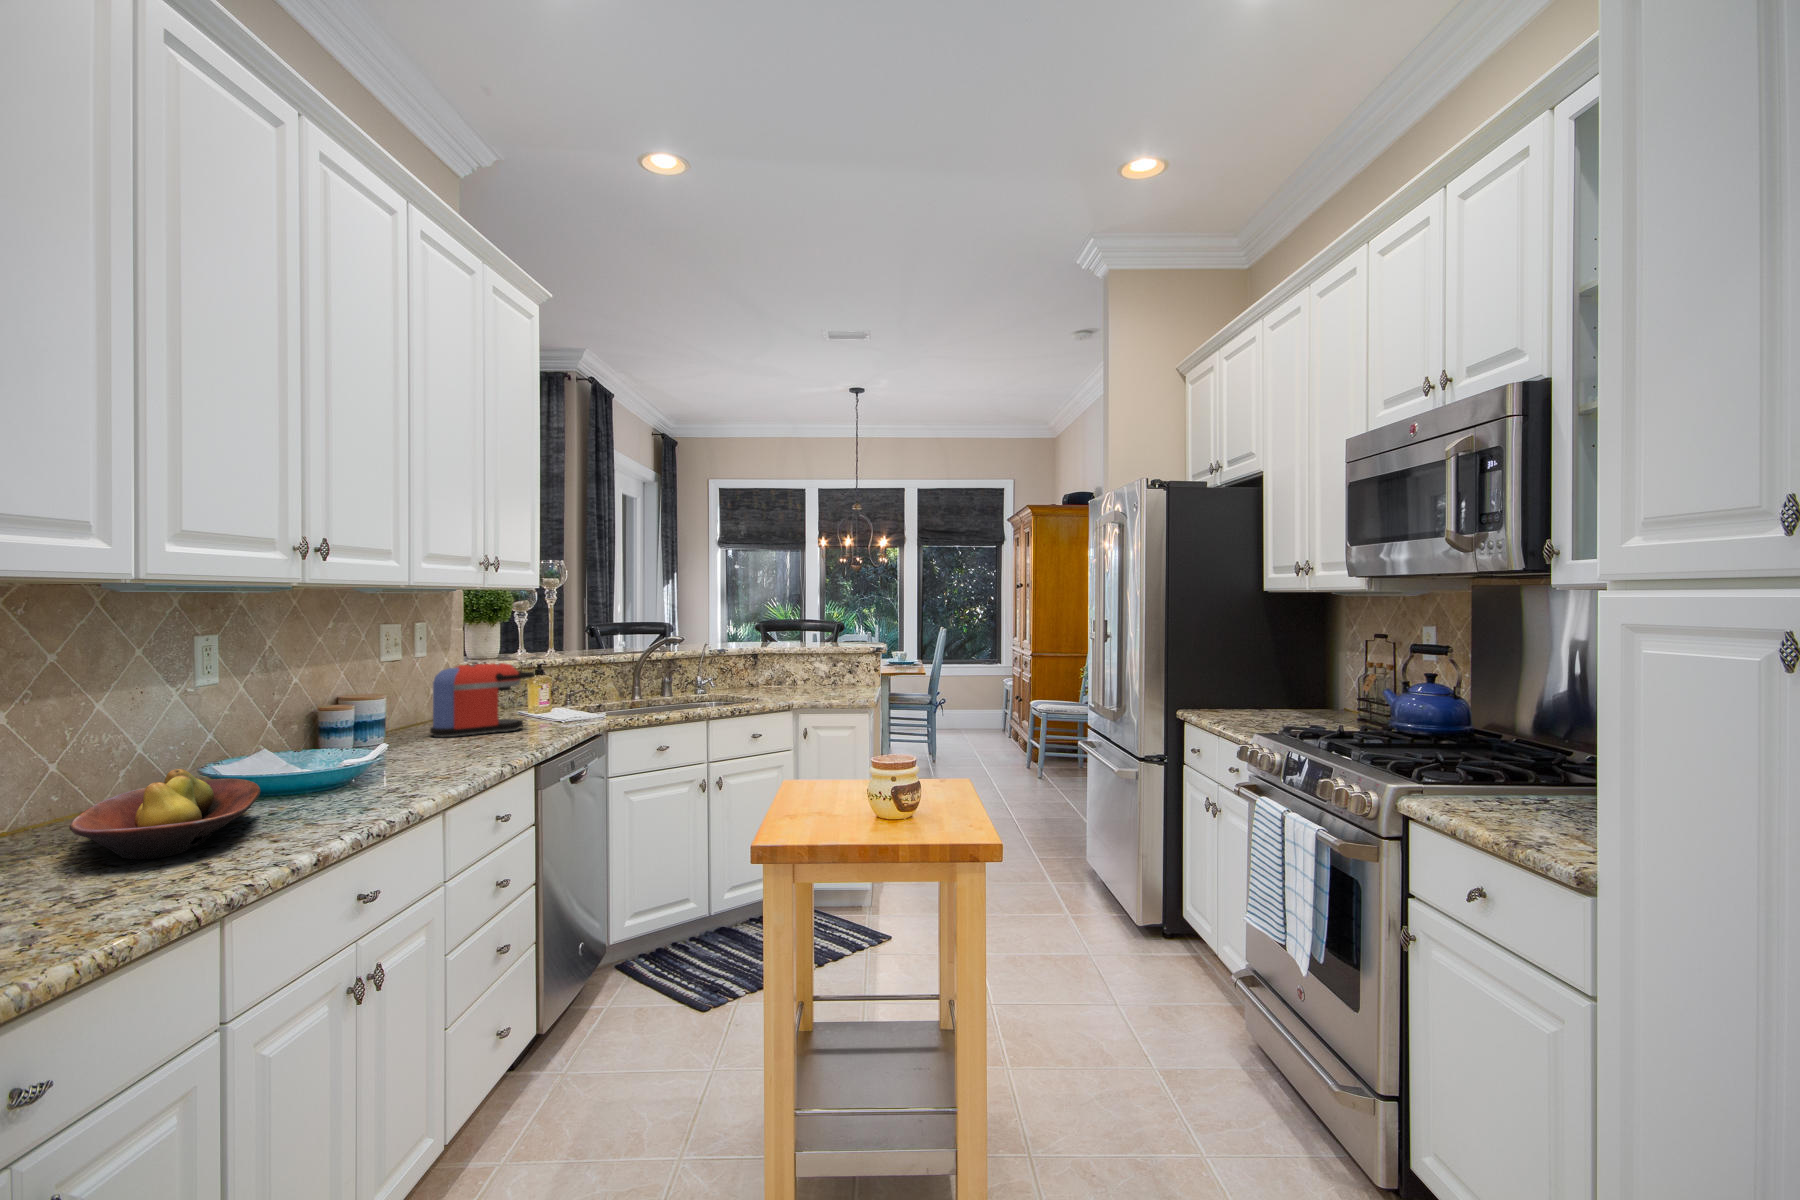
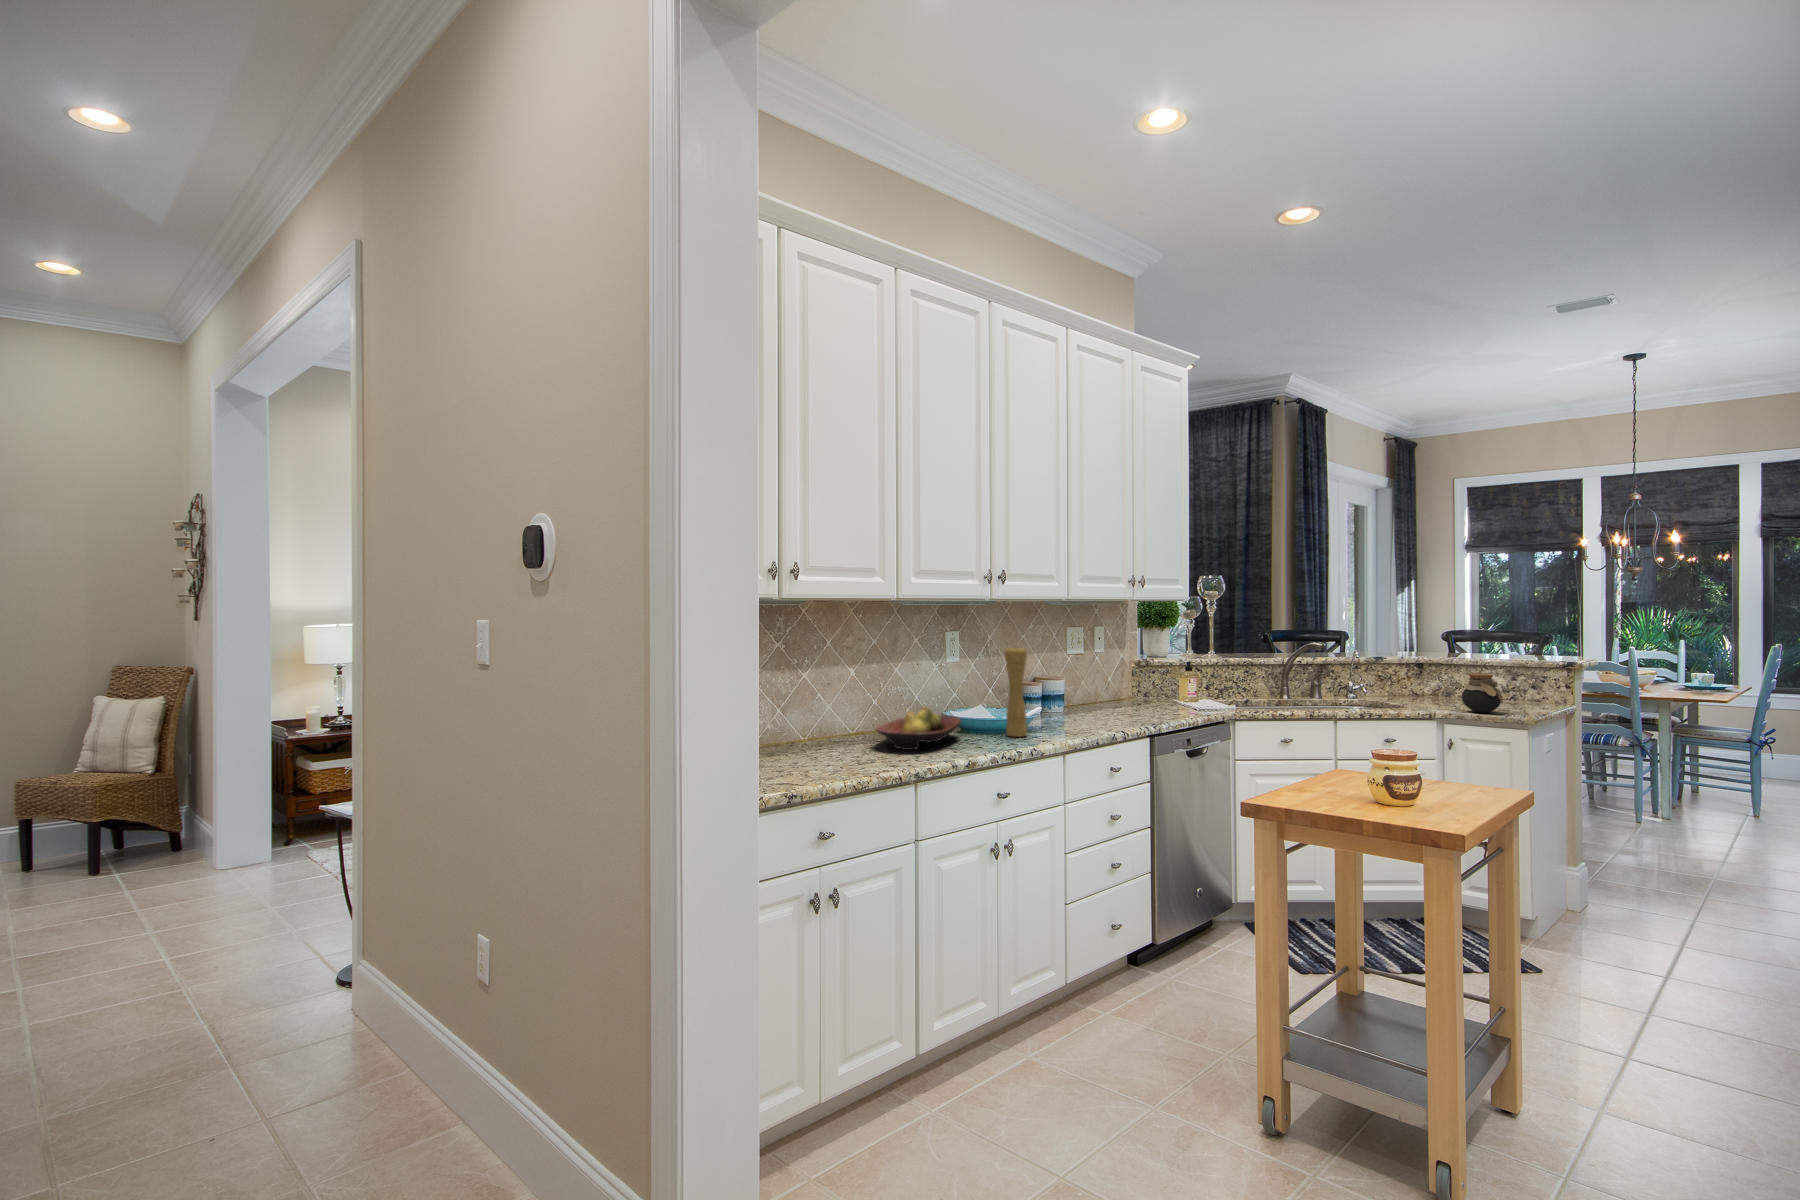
pepper mill: none [335,651,379,797] -> present [1004,647,1027,737]
jar: none [806,661,839,698] -> present [1462,674,1503,713]
coffee maker: present [430,663,535,737] -> none [1096,659,1170,711]

